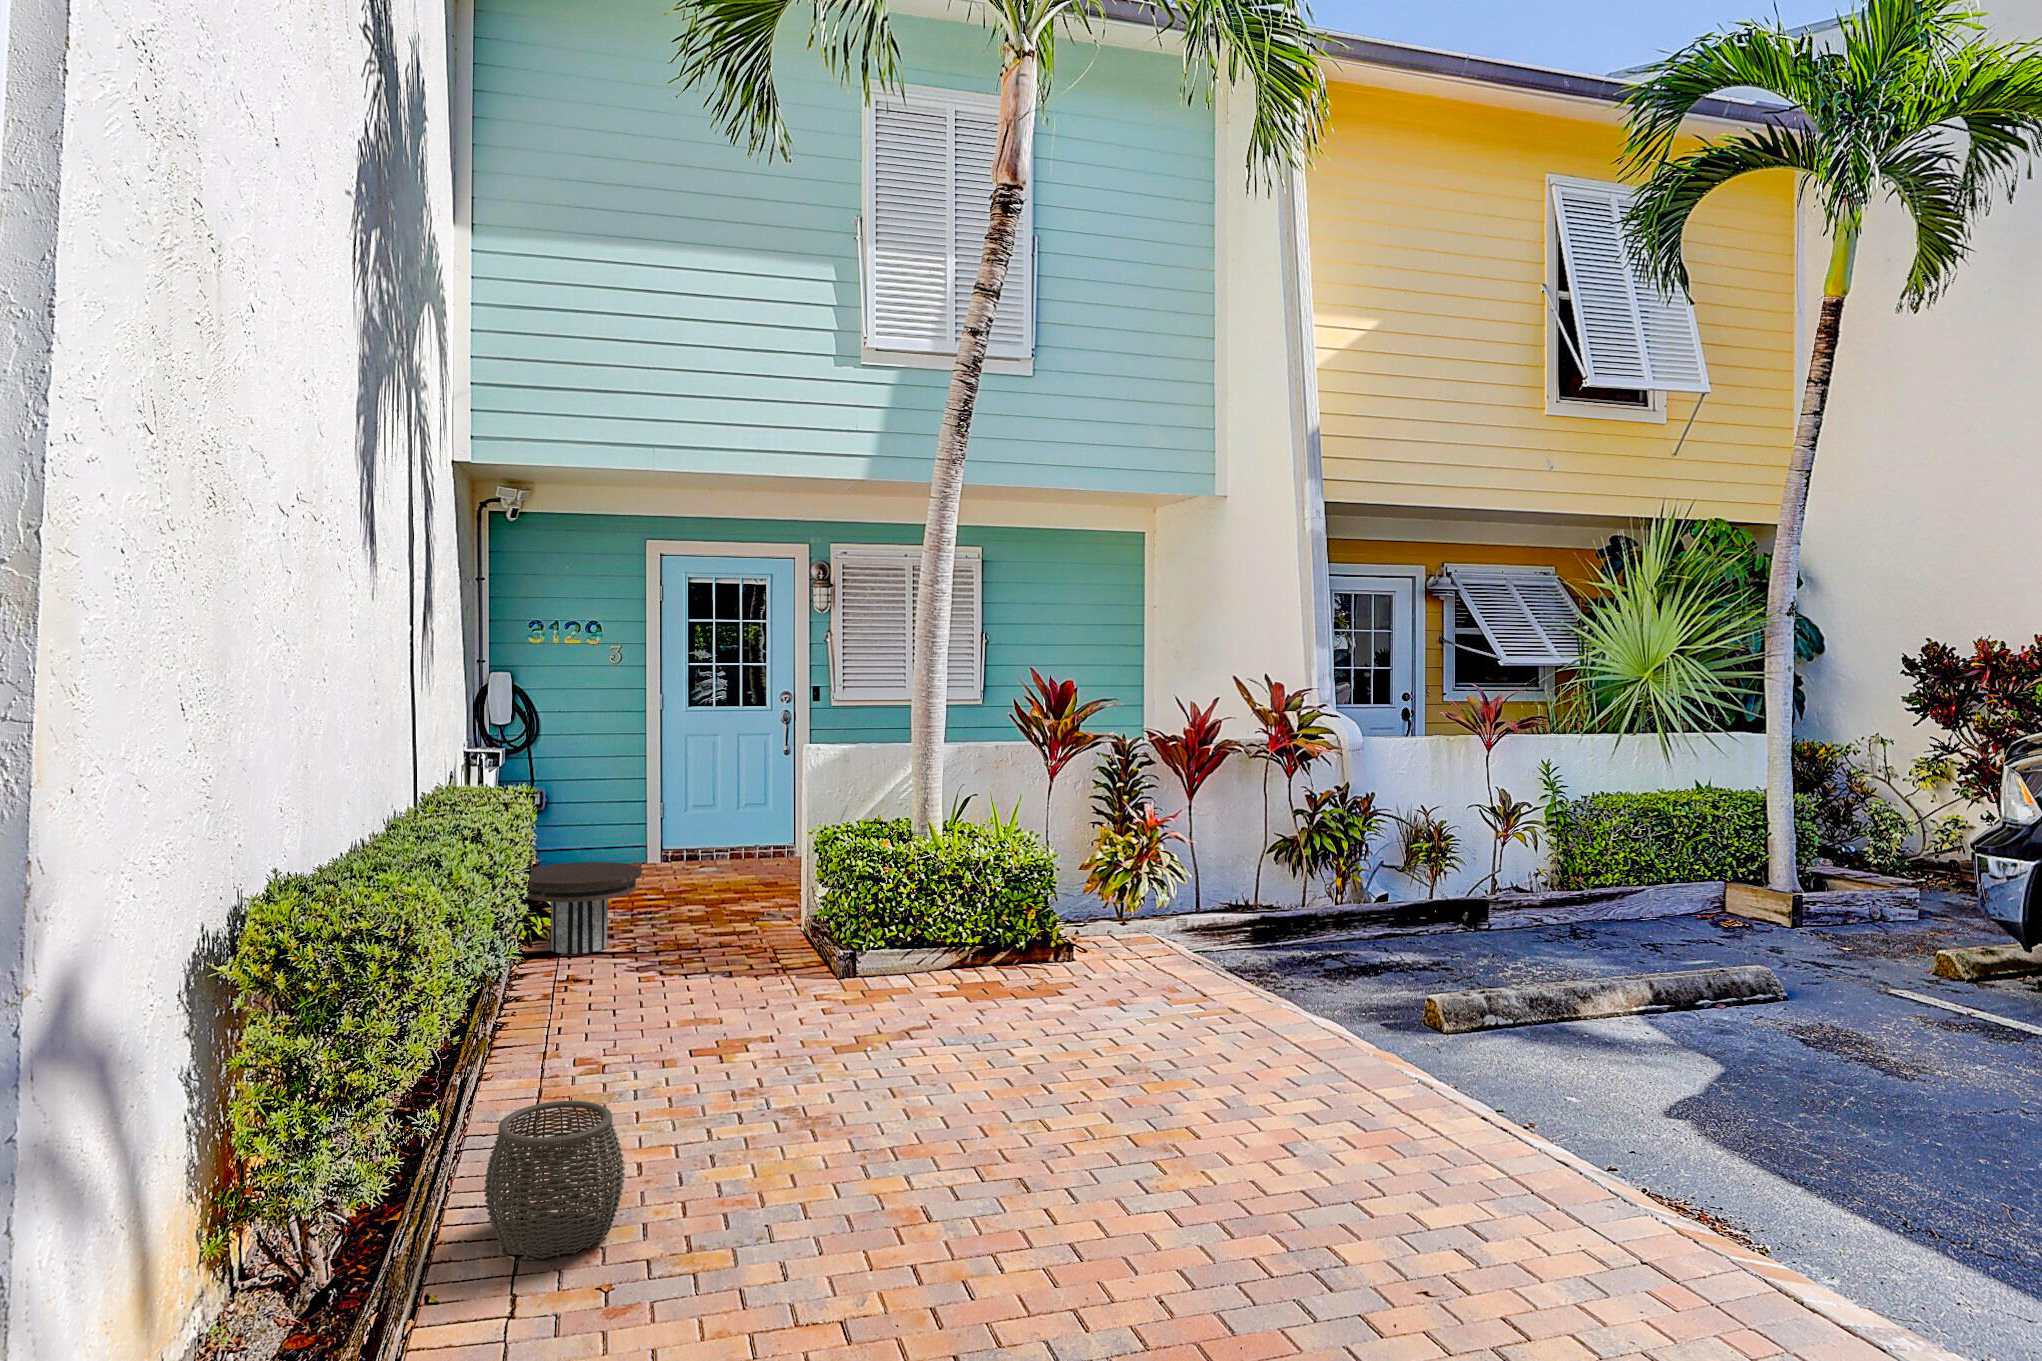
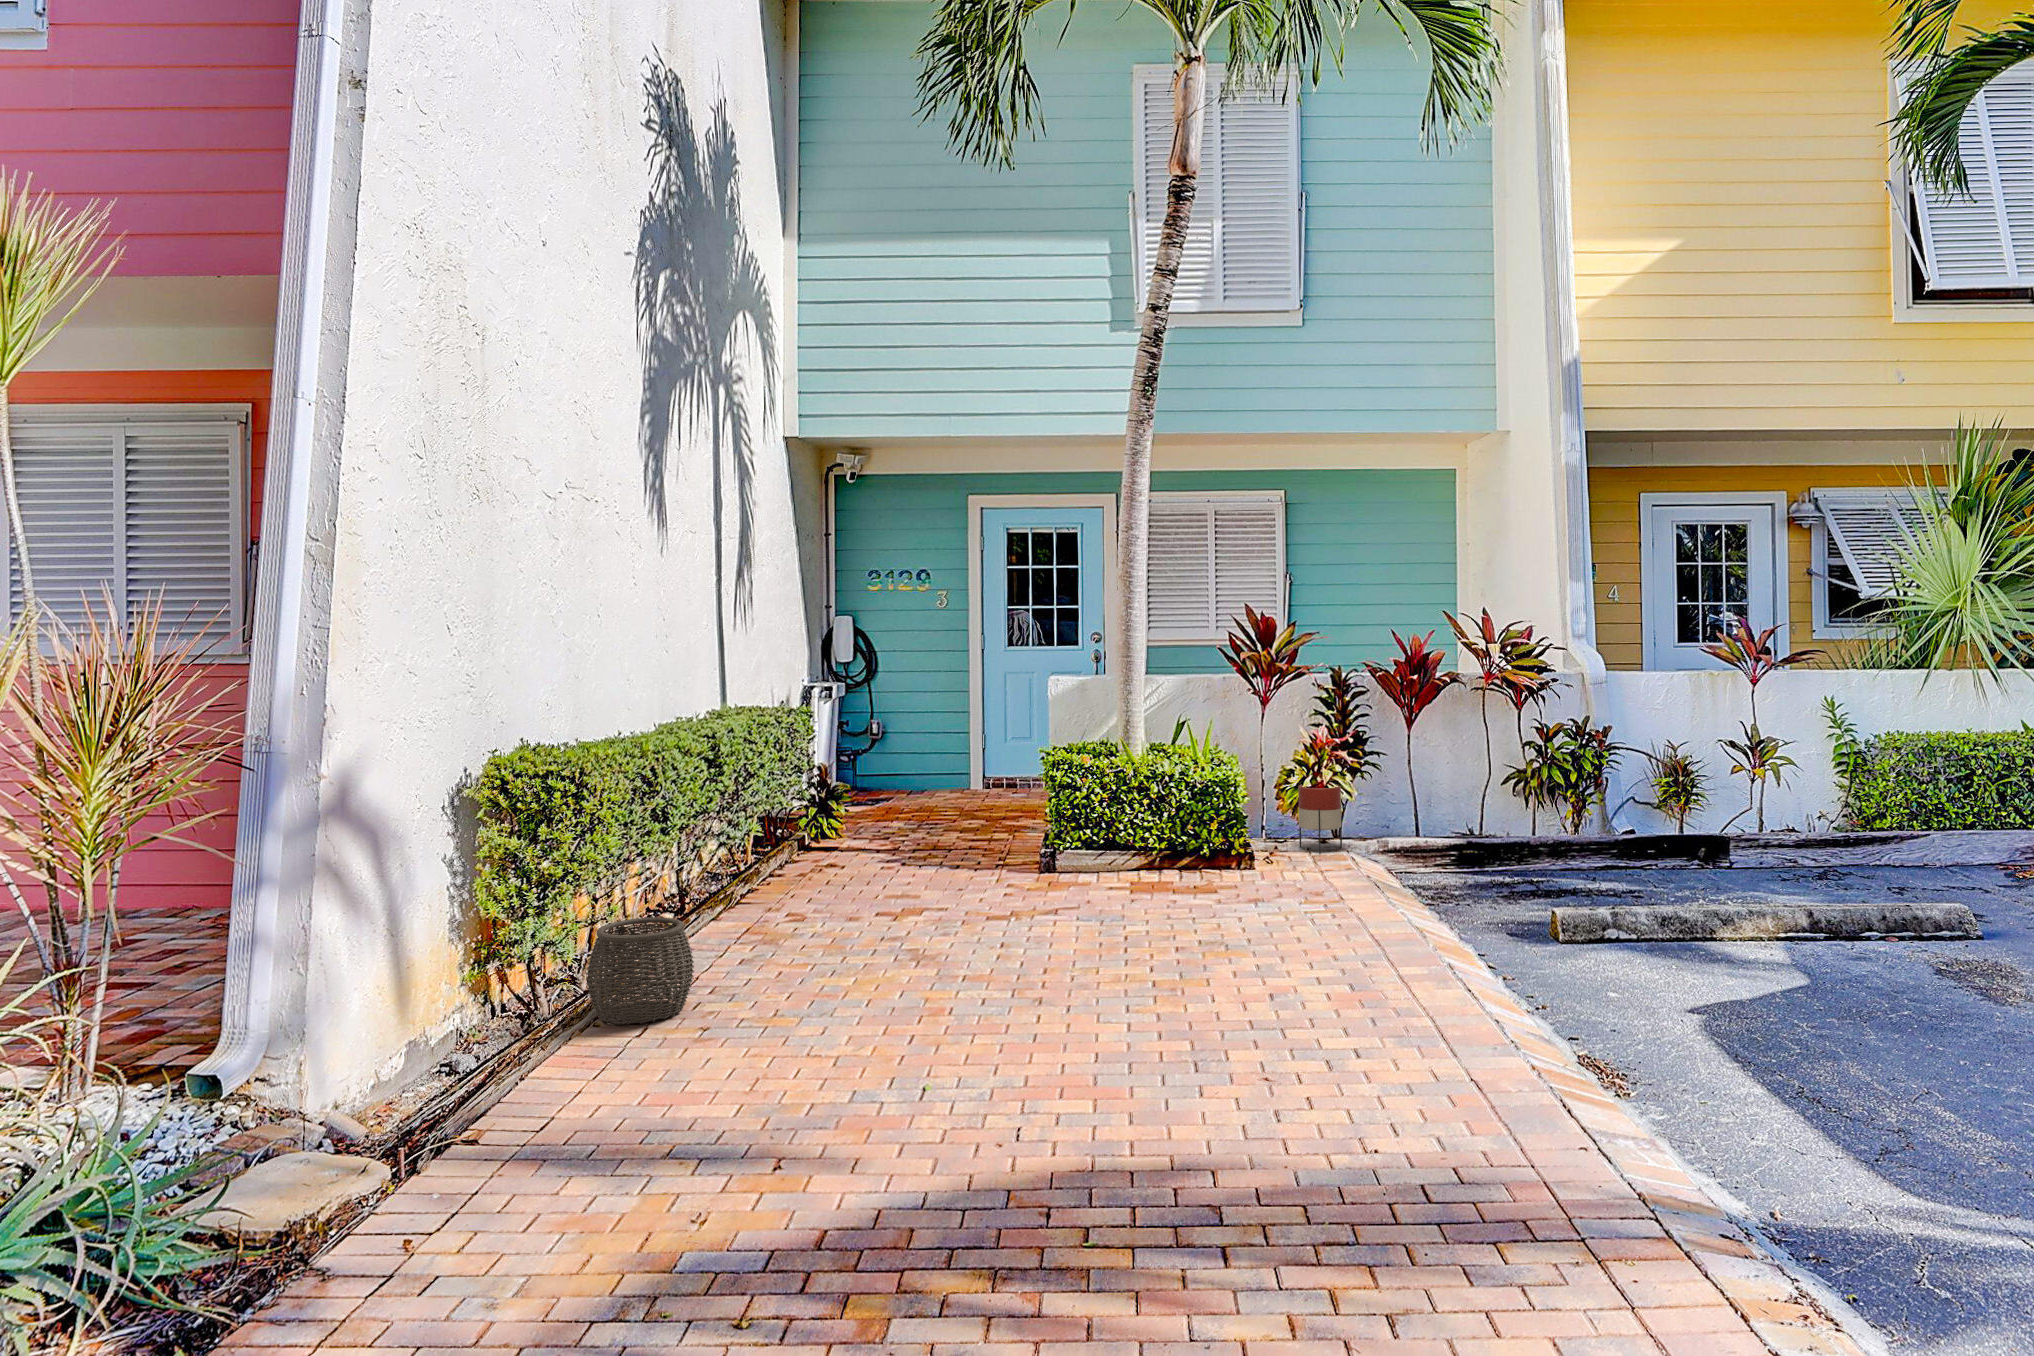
planter: none [1085,859,1132,936] -> present [1298,784,1342,854]
side table: present [528,862,642,954] -> none [798,773,903,847]

